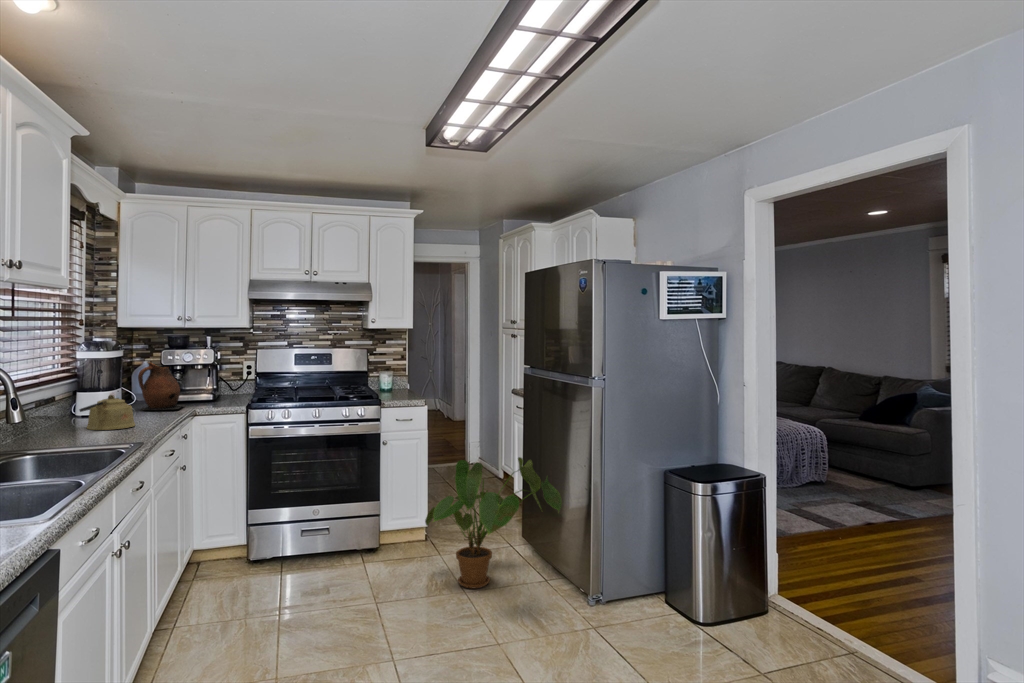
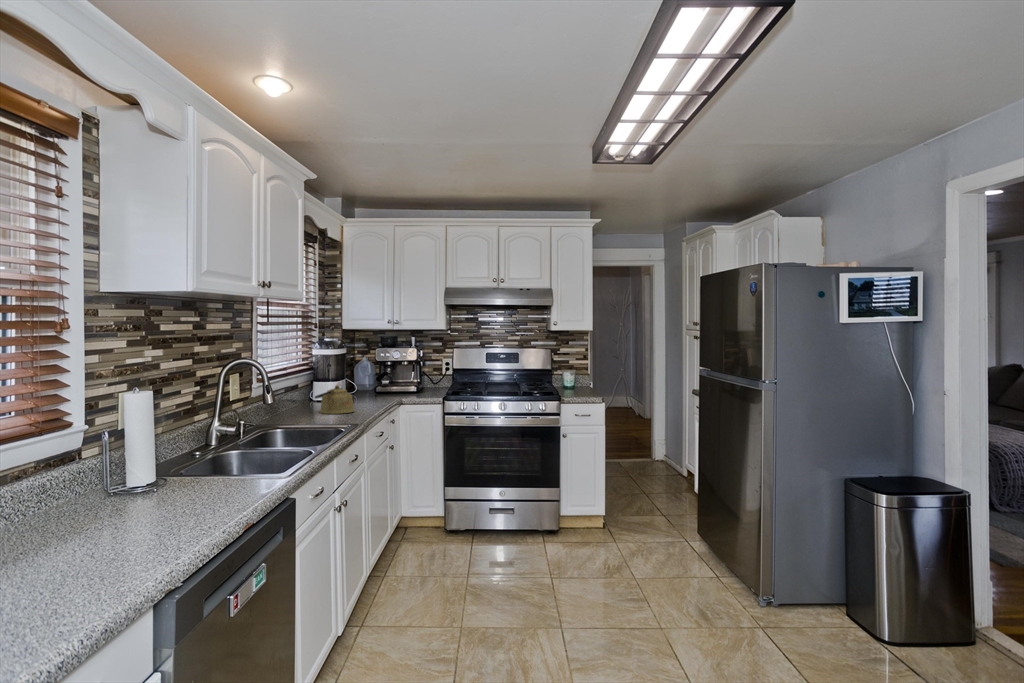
ceramic pitcher: present [138,362,185,410] -> none [357,359,394,400]
house plant: present [425,457,562,588] -> none [597,456,731,581]

